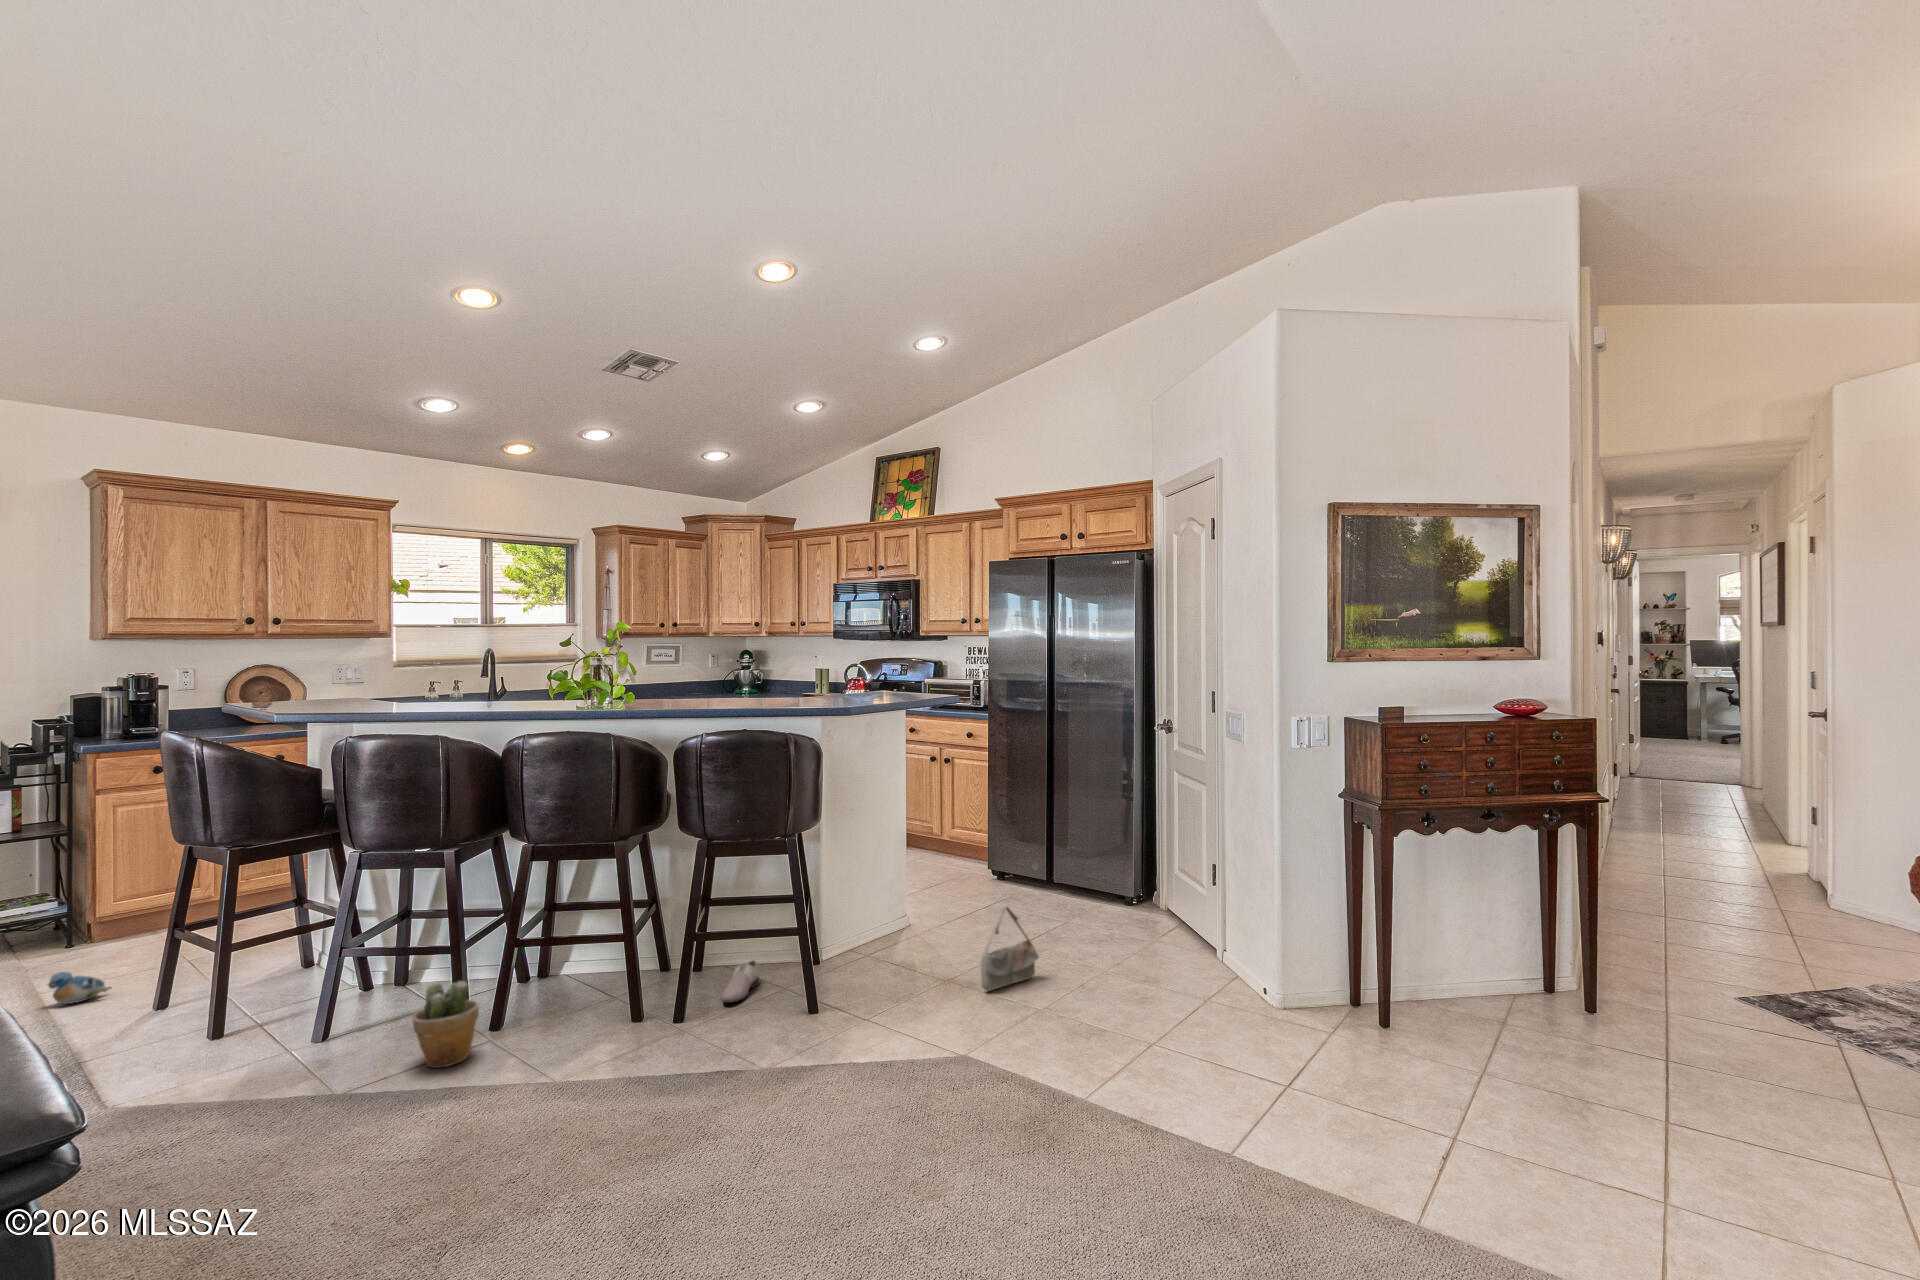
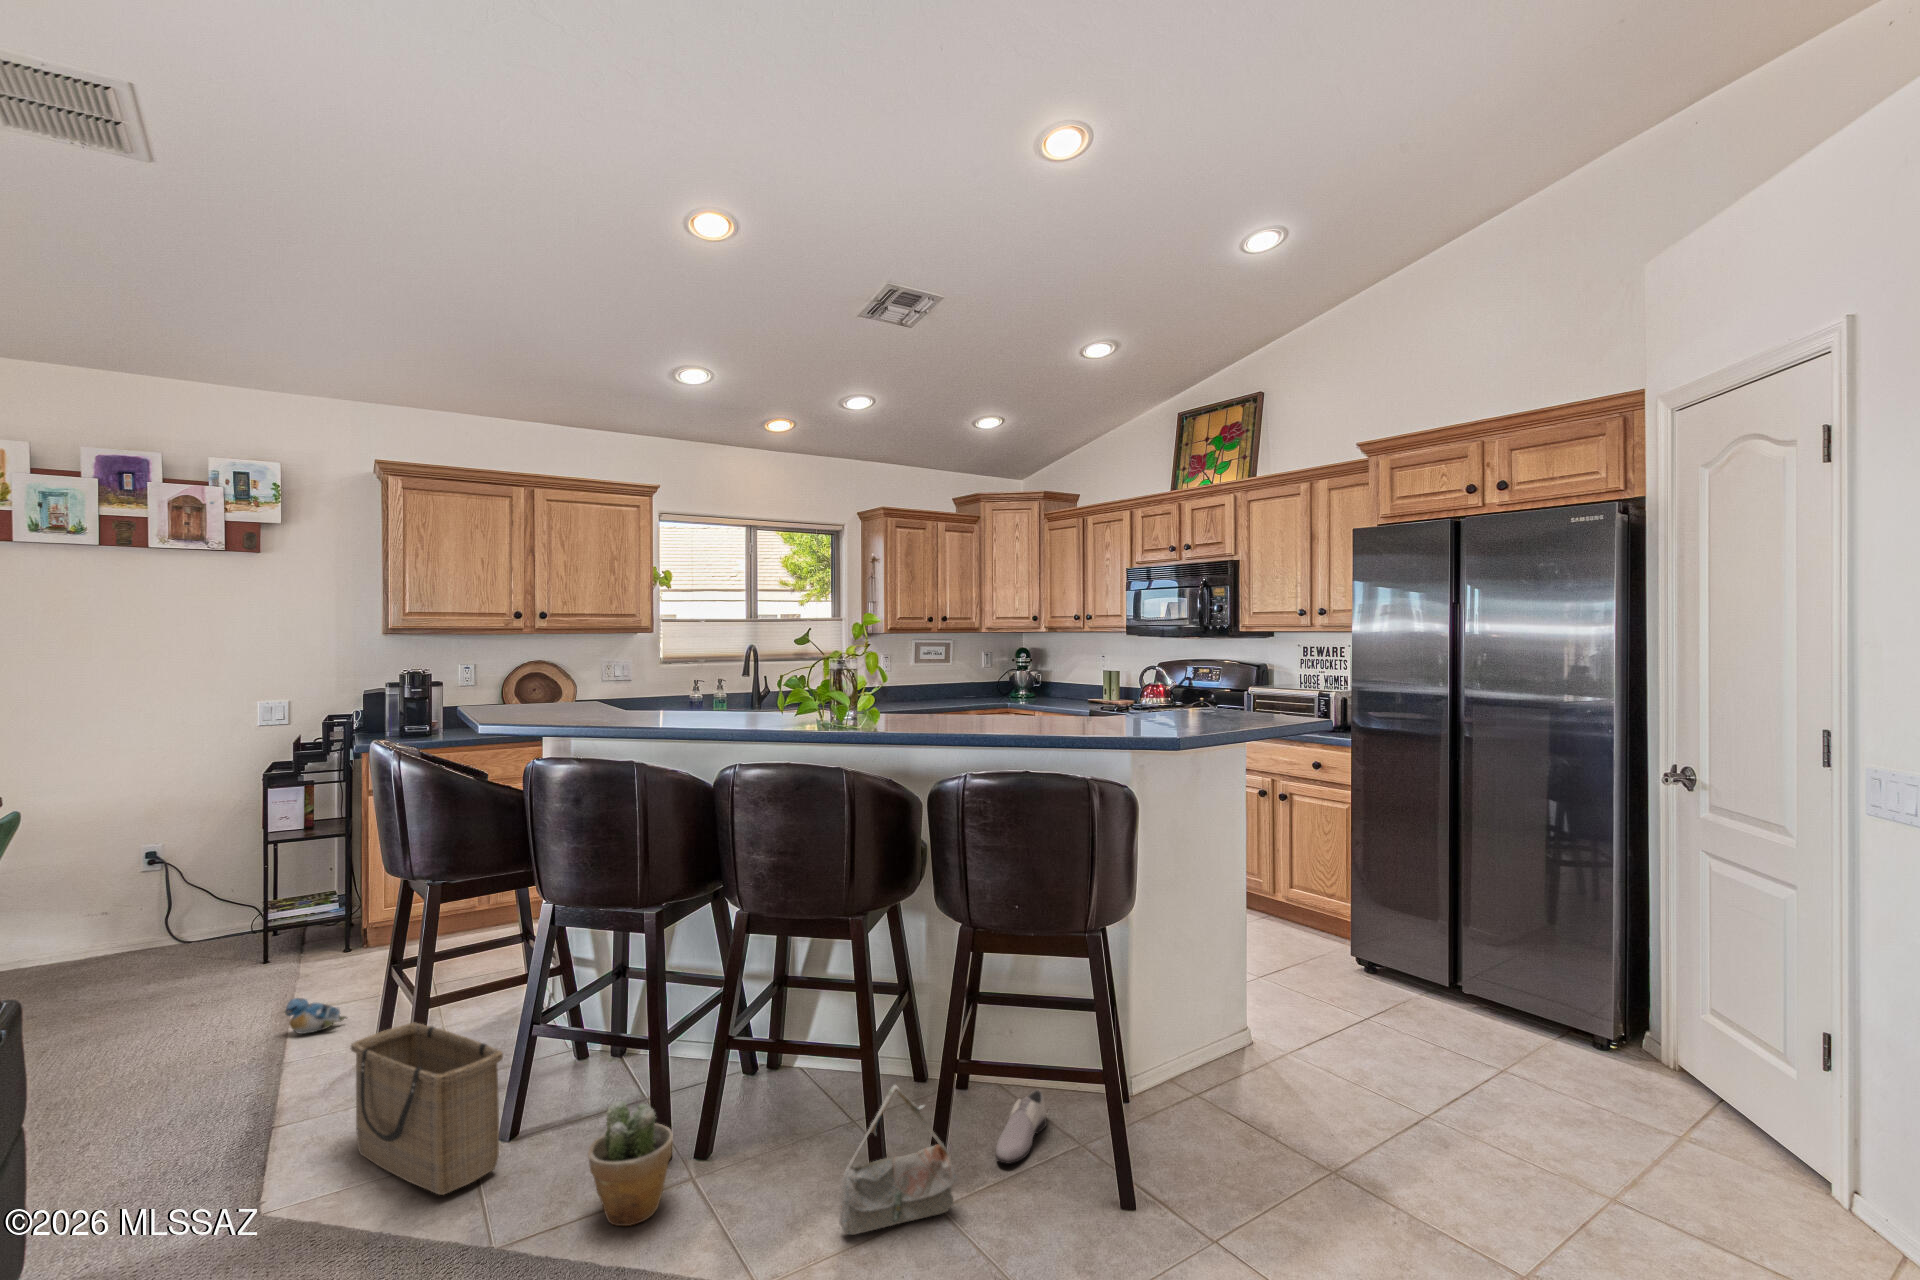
bag: present [981,906,1039,991] -> present [839,1085,957,1235]
basket: none [173,959,326,1071] -> present [351,1023,503,1195]

